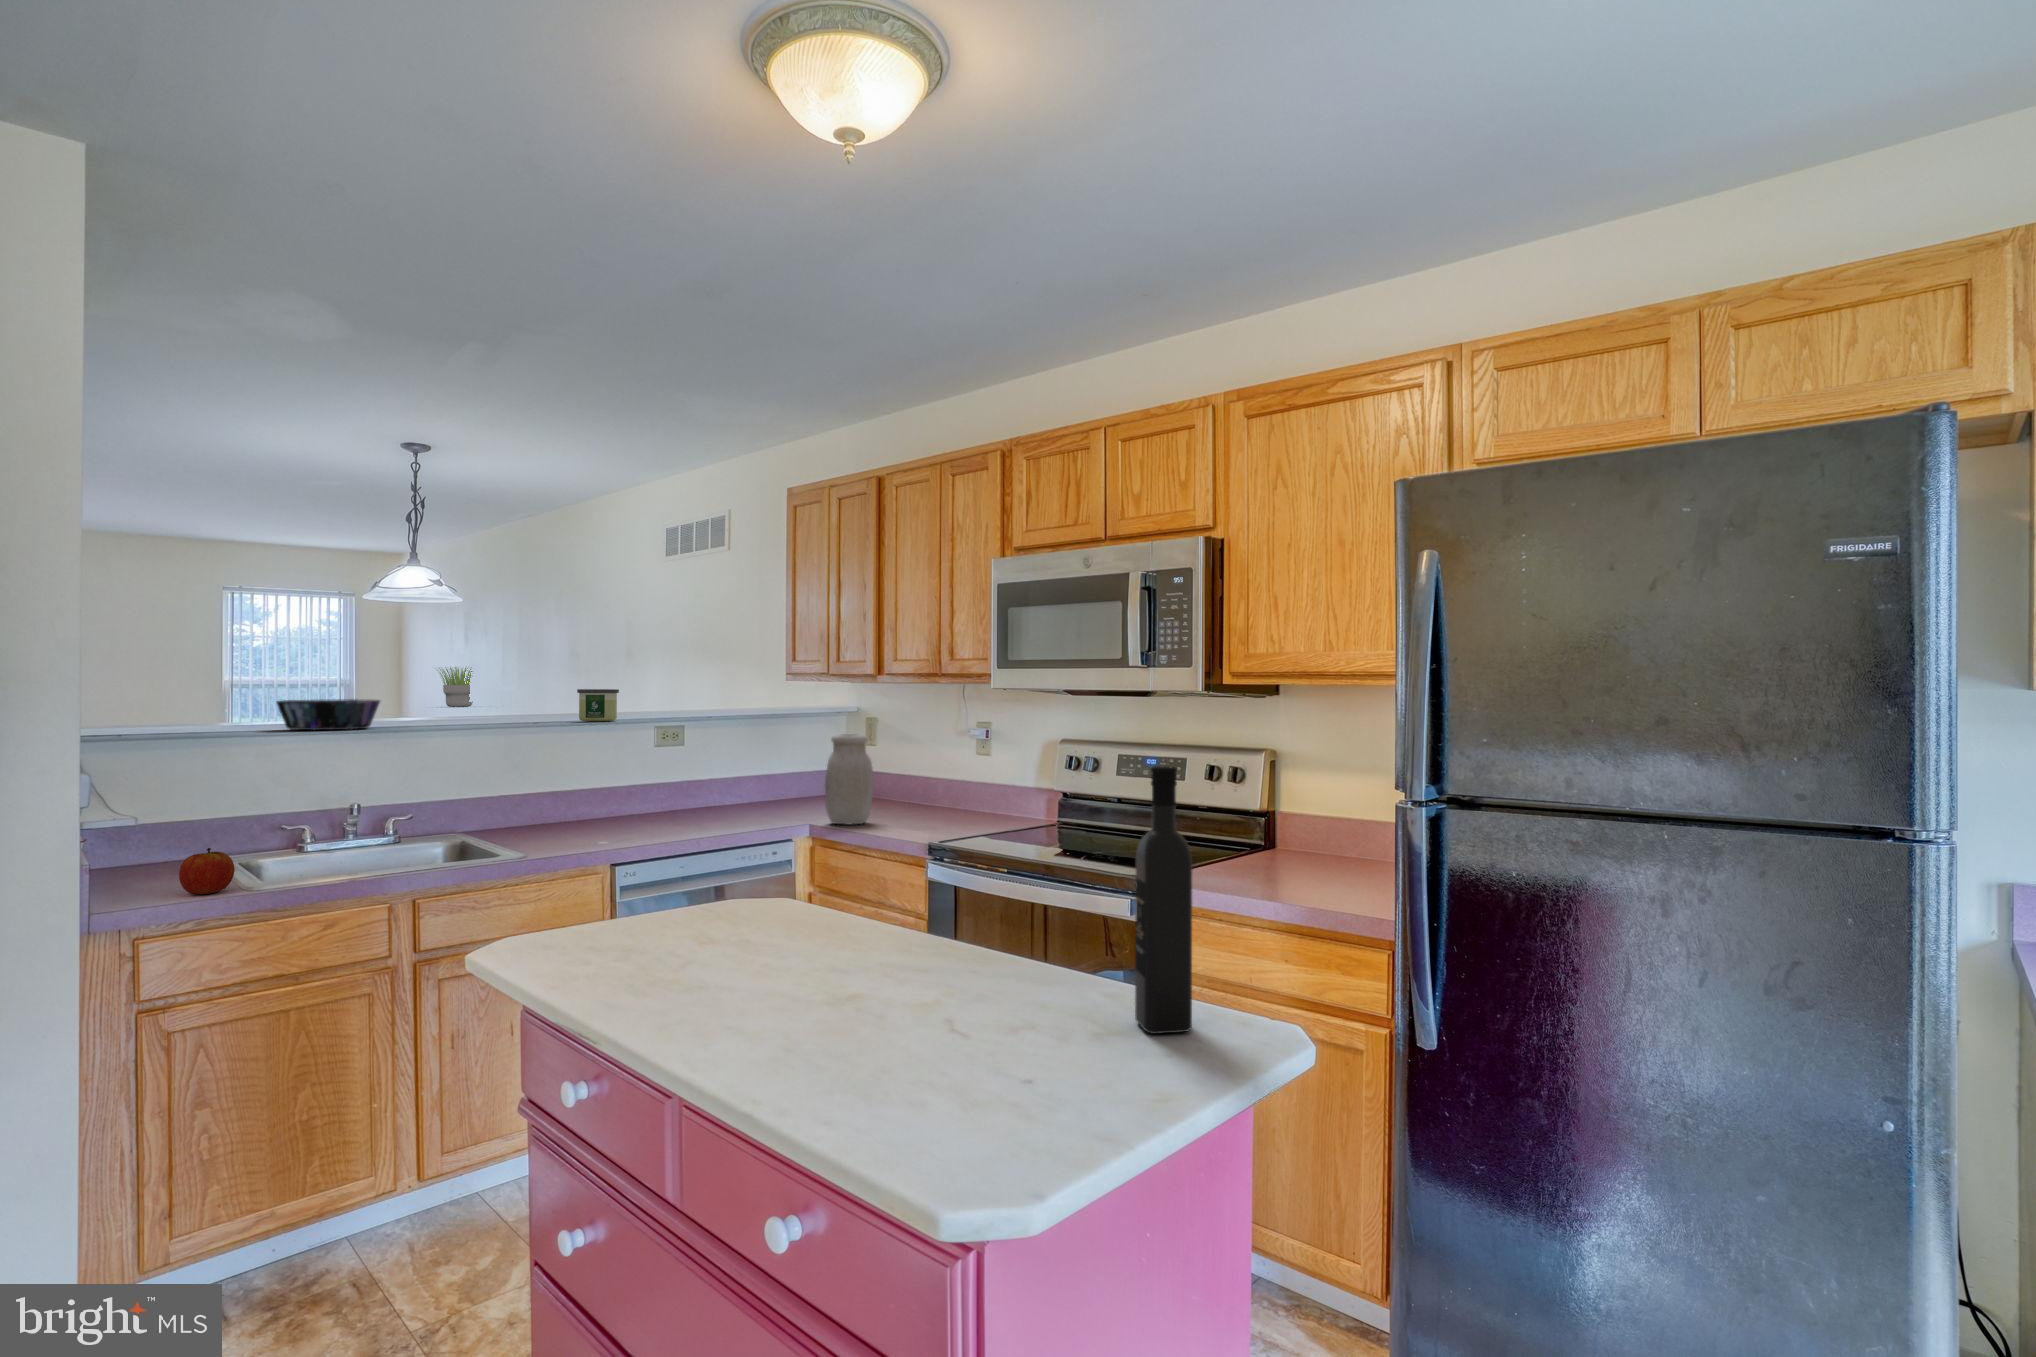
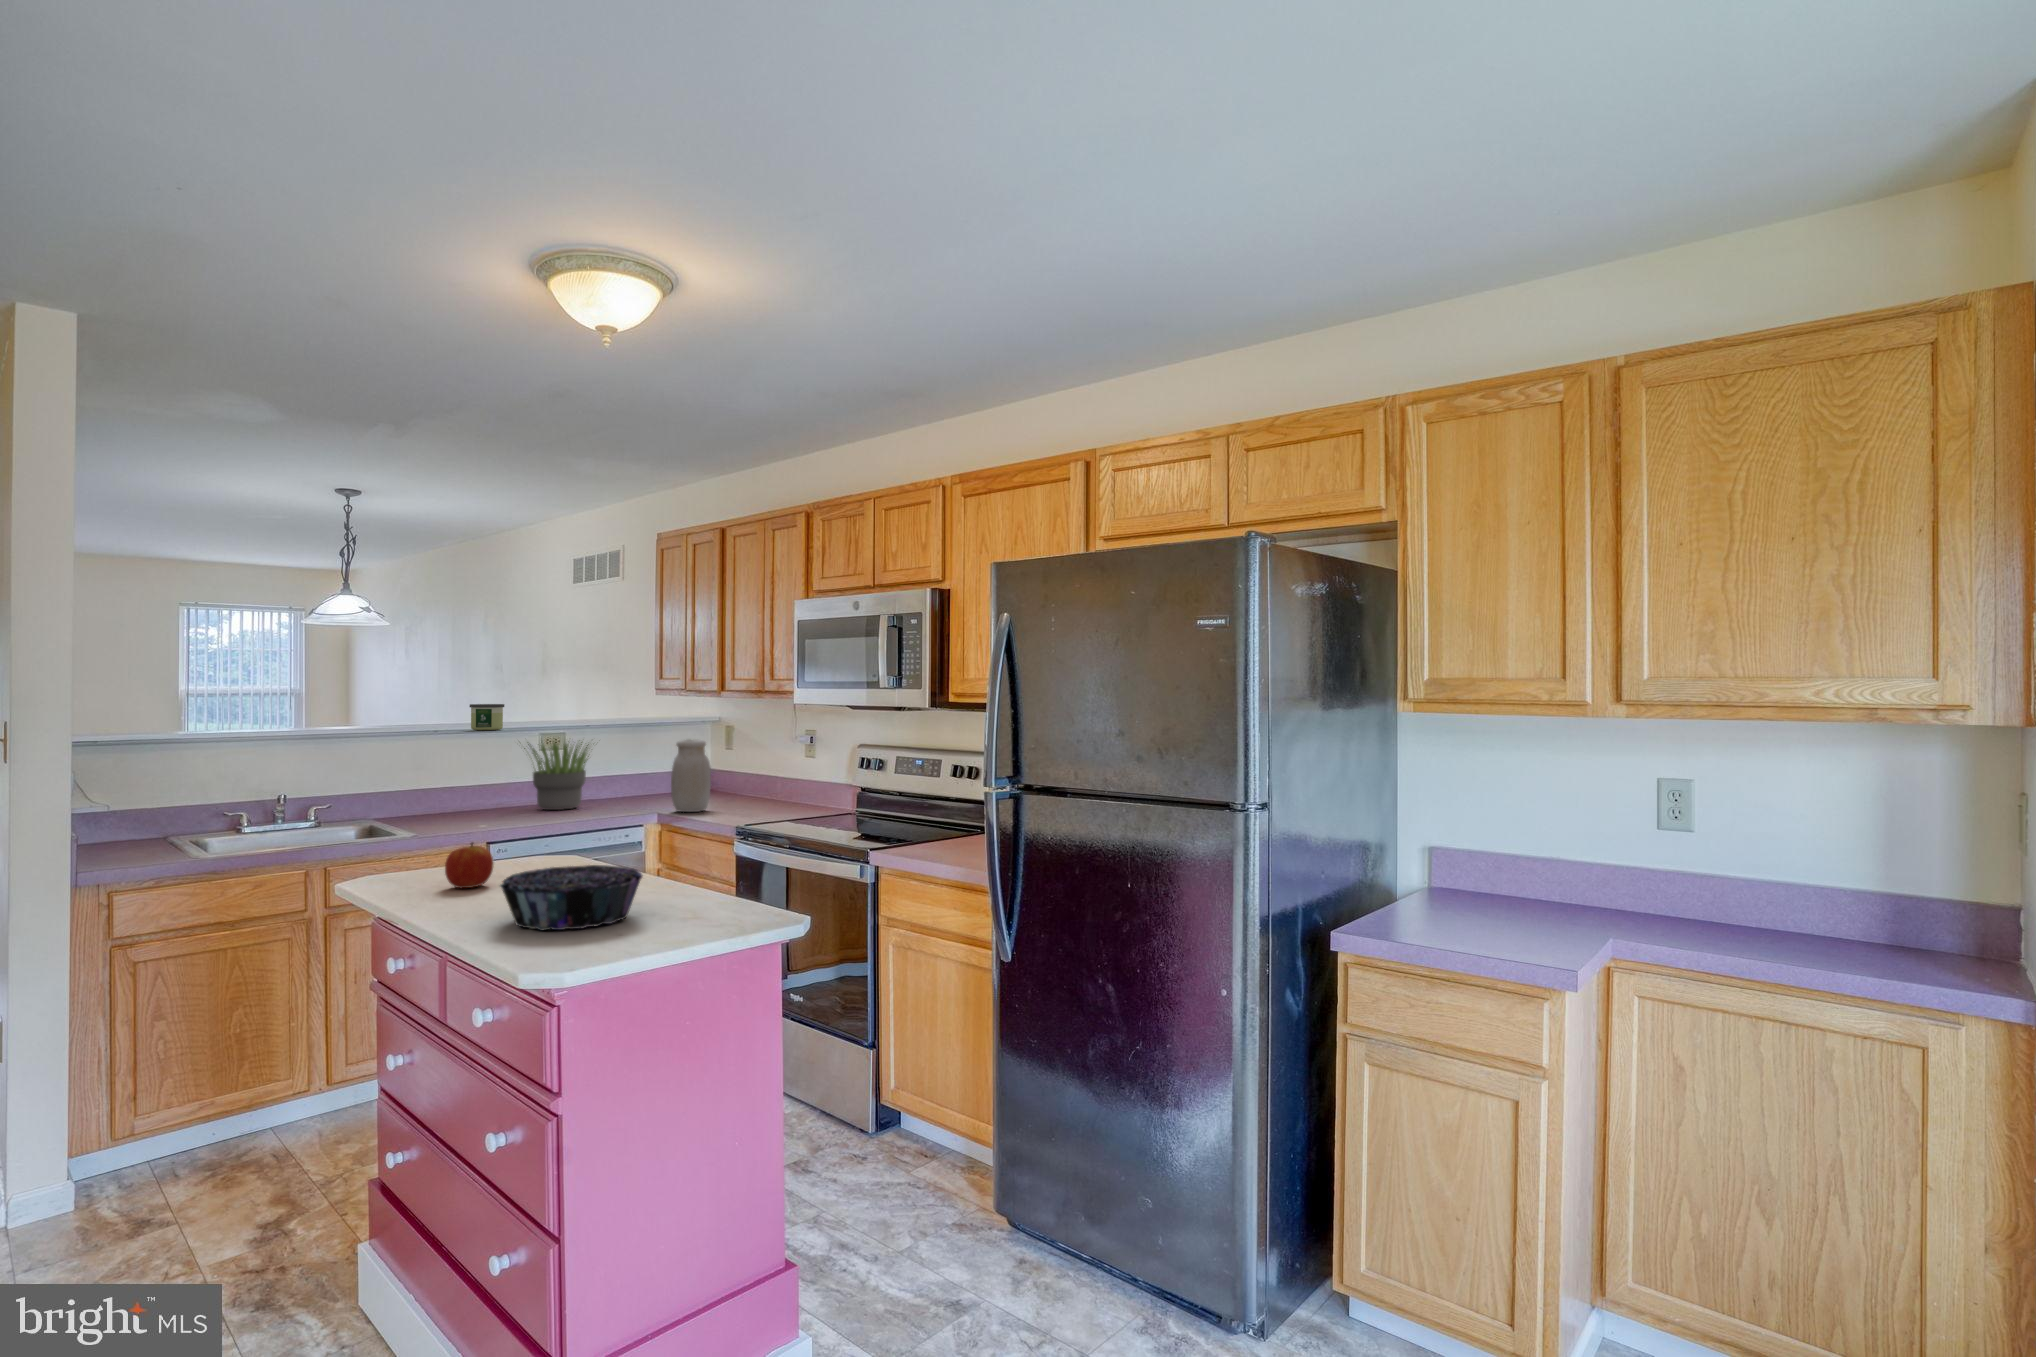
potted plant: present [439,667,473,707] -> present [524,741,590,810]
decorative bowl: present [277,699,380,730] -> present [500,865,643,930]
wine bottle: present [1135,766,1192,1034] -> none [717,765,748,921]
apple: present [179,848,235,894] -> present [445,843,493,888]

